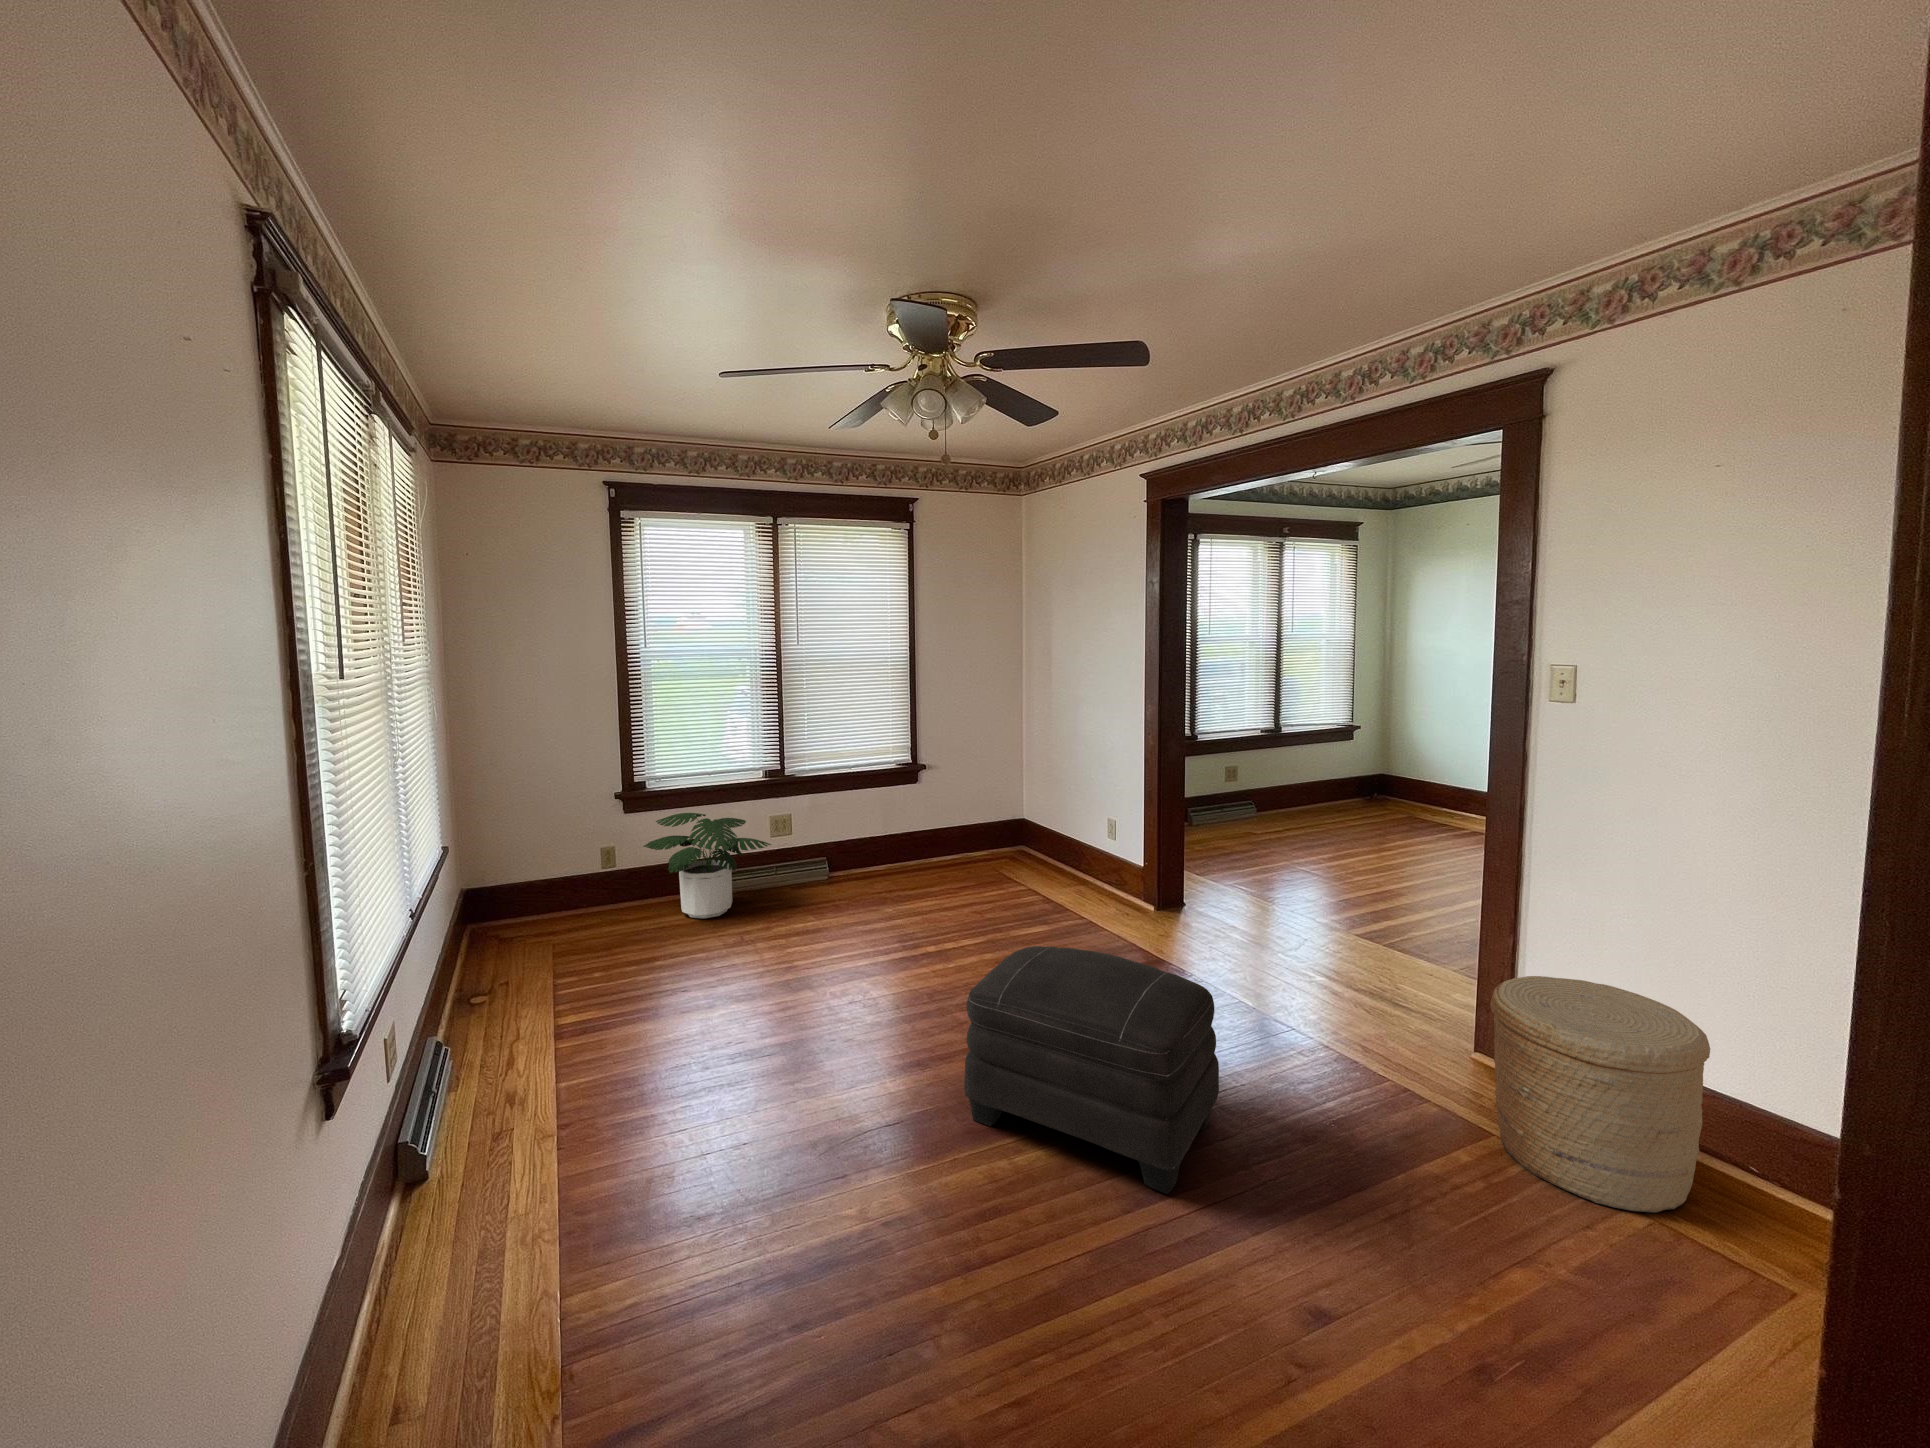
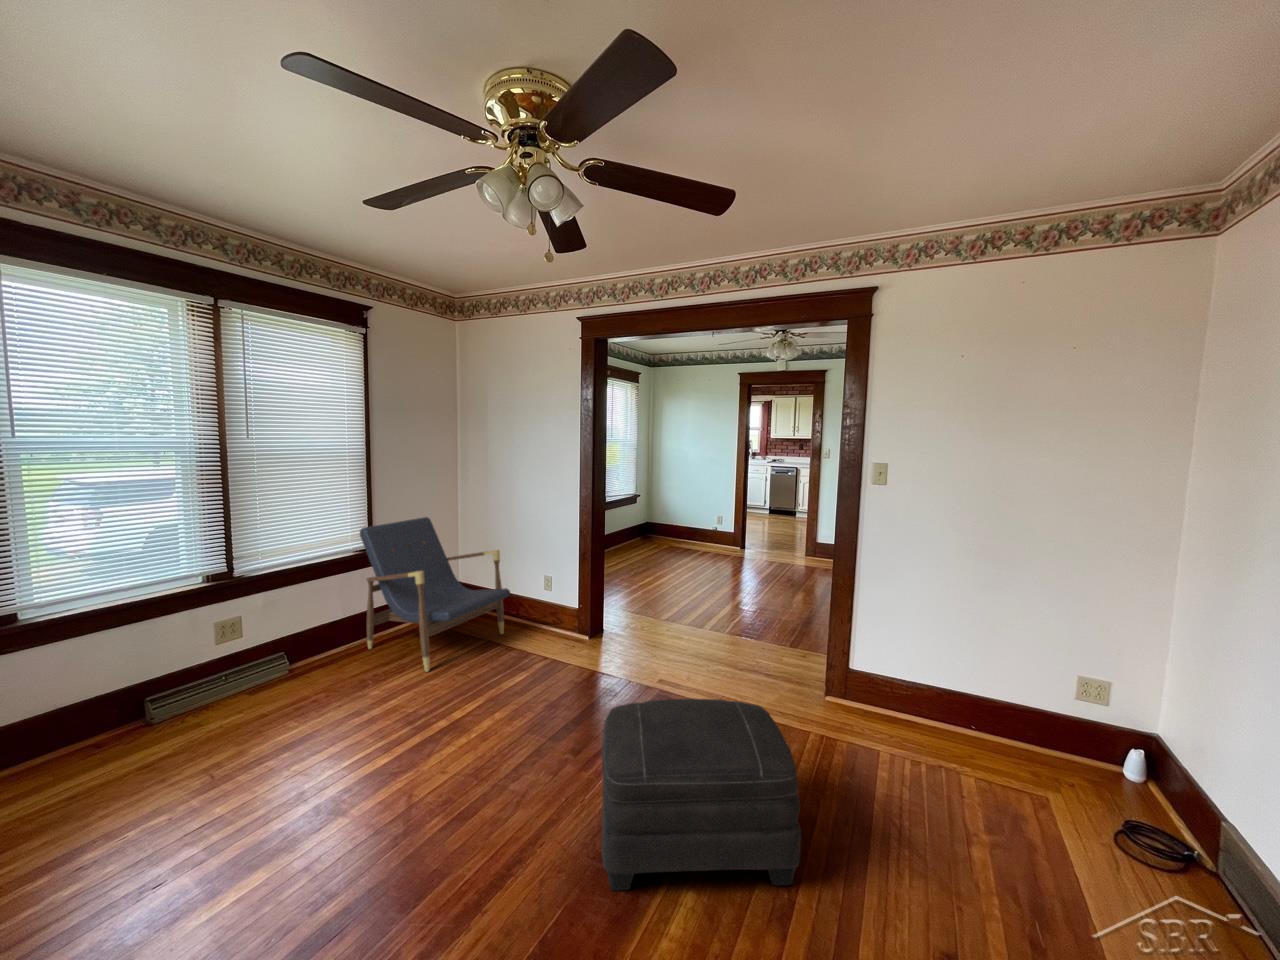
lounge chair: none [902,733,1054,904] -> present [360,517,510,672]
potted plant: present [643,813,771,919] -> none [28,634,234,766]
woven basket: present [1490,976,1710,1213] -> none [875,640,984,770]

